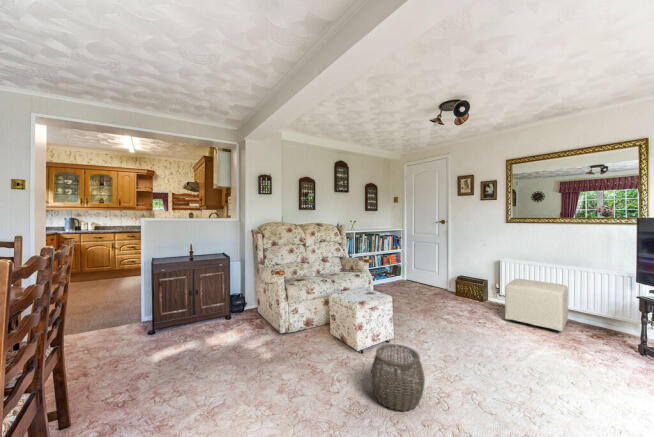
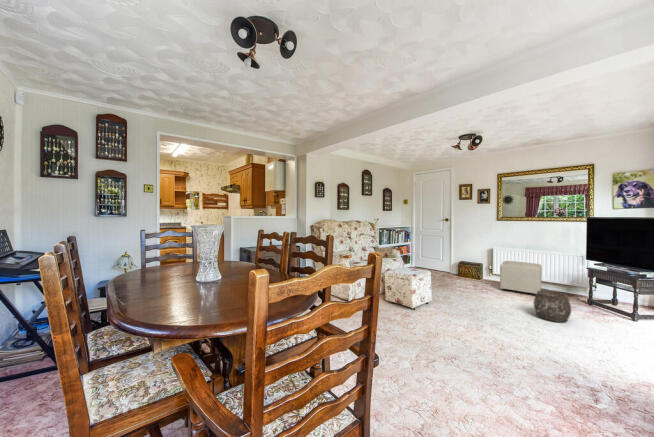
woven basket: present [371,344,425,411] -> present [534,290,571,322]

